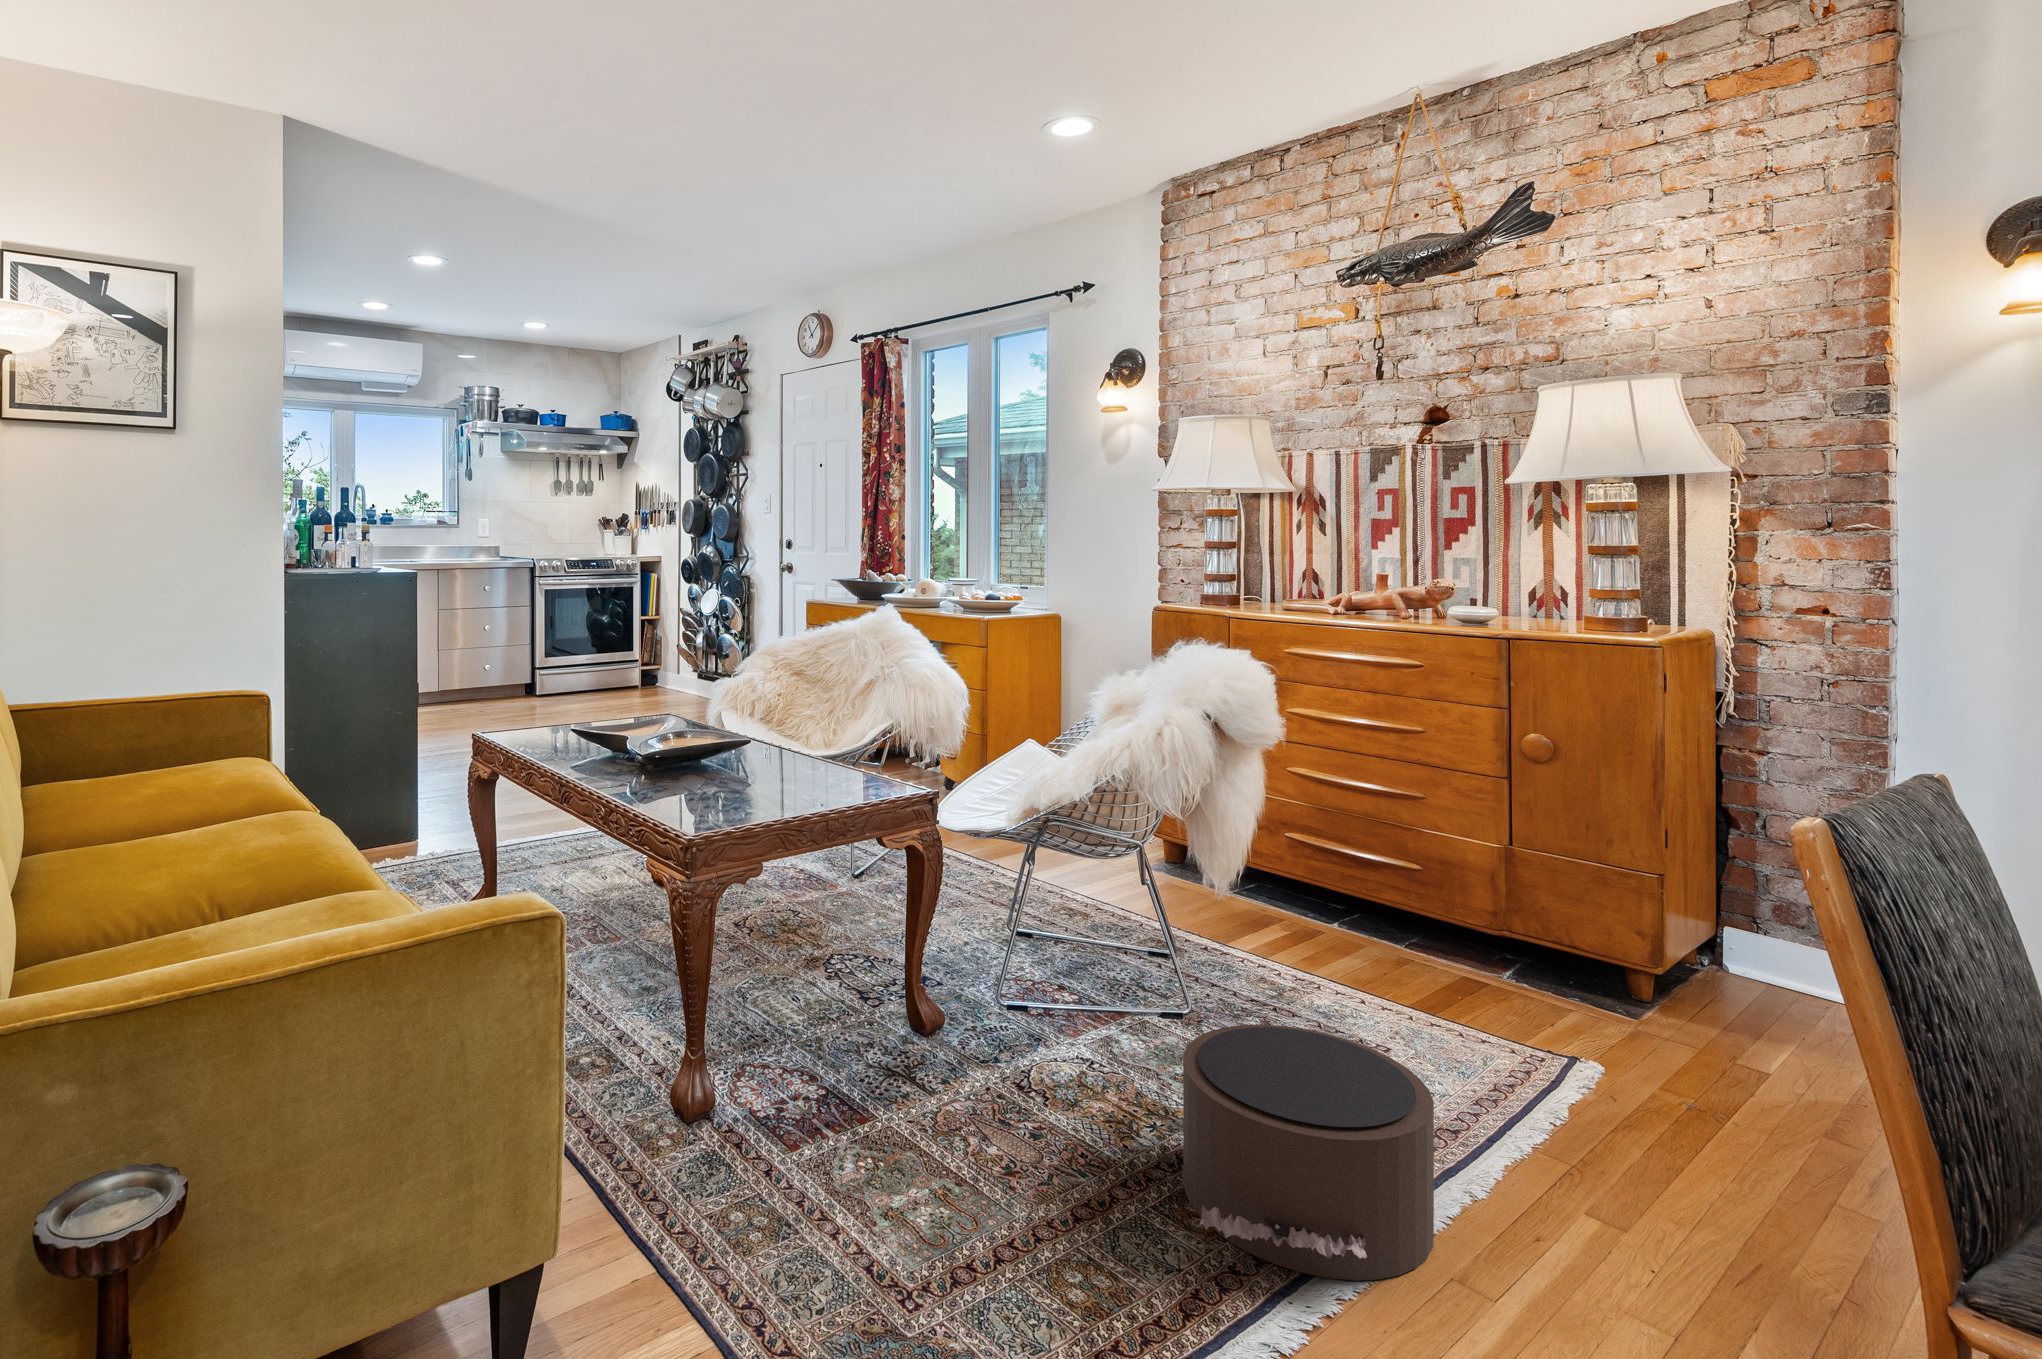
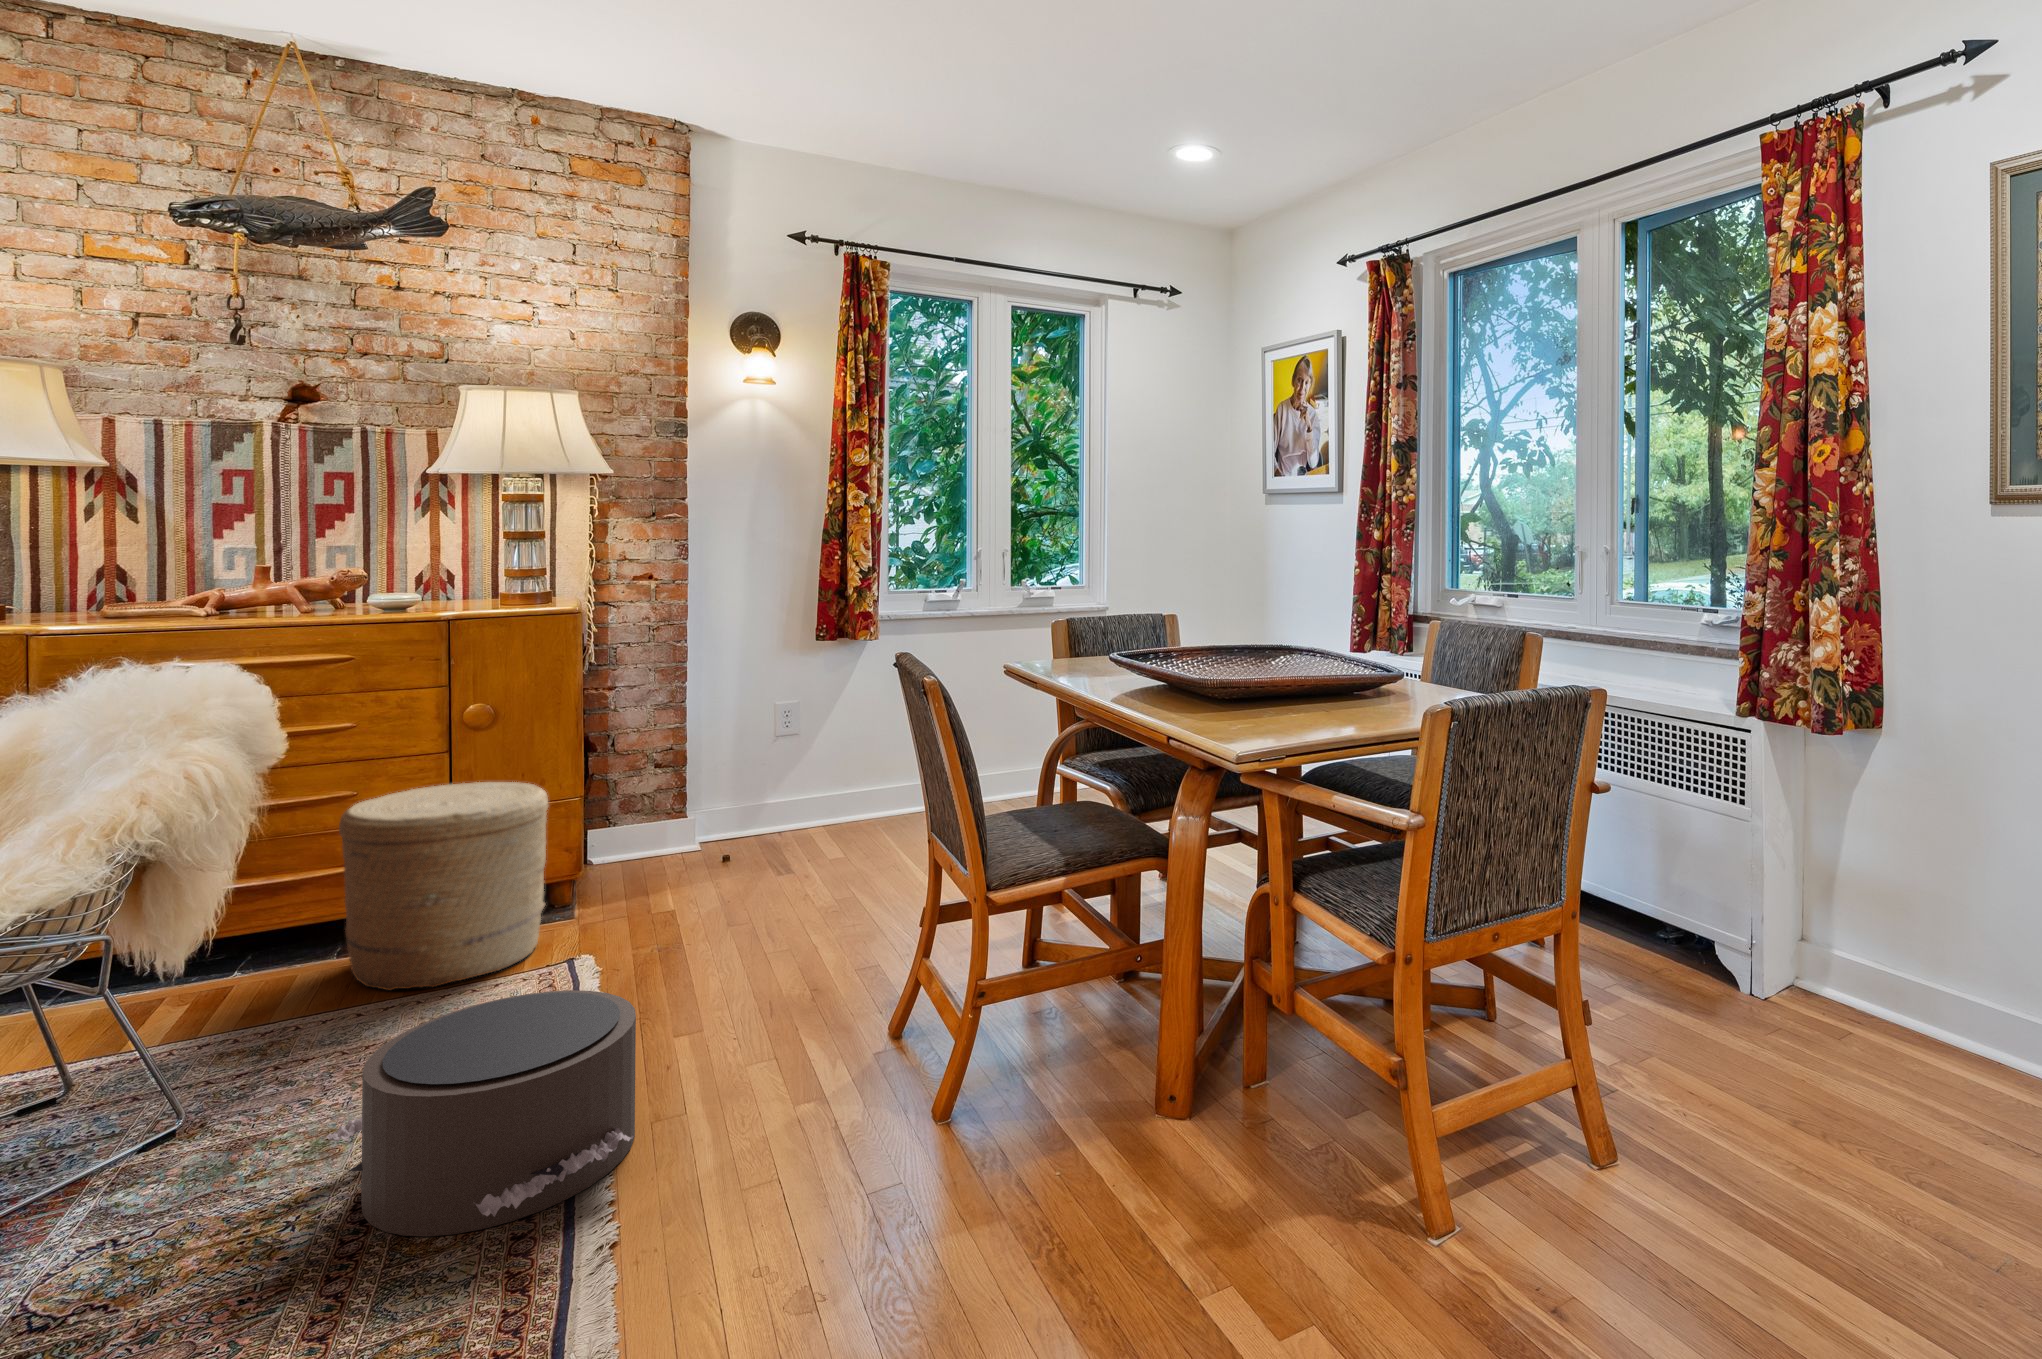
woven basket: none [1380,807,1587,1029] -> present [339,782,549,990]

